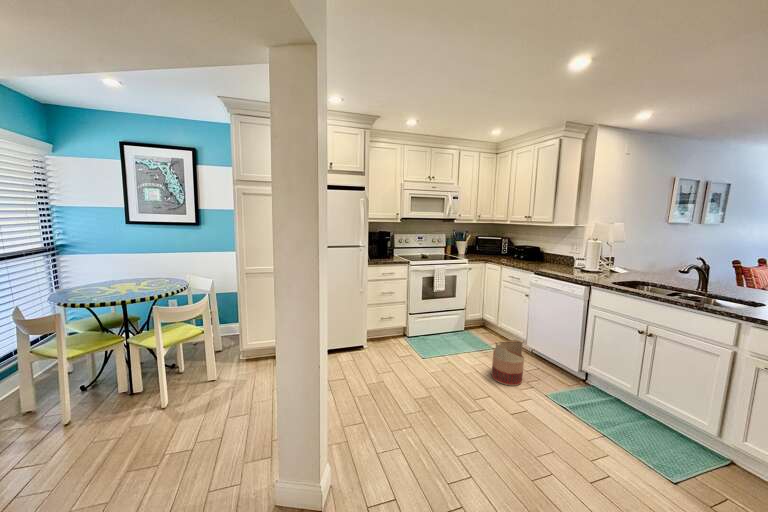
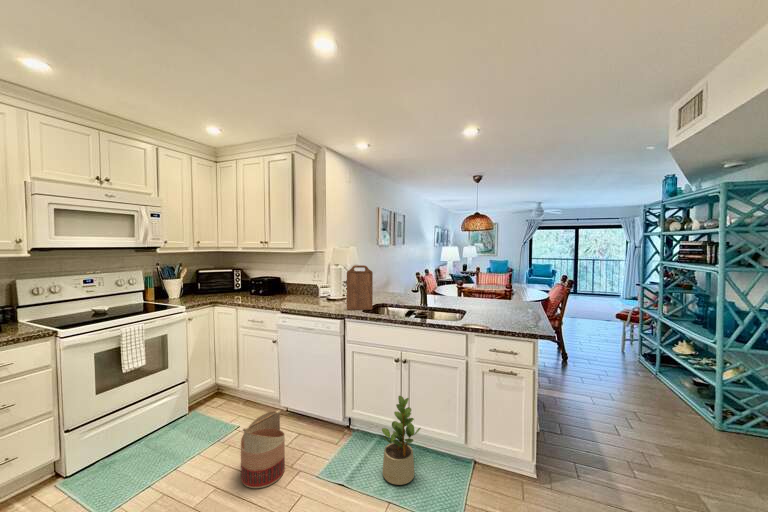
cutting board: none [595,240,629,283] -> present [347,265,373,310]
potted plant: none [607,360,655,437] -> present [382,396,420,485]

